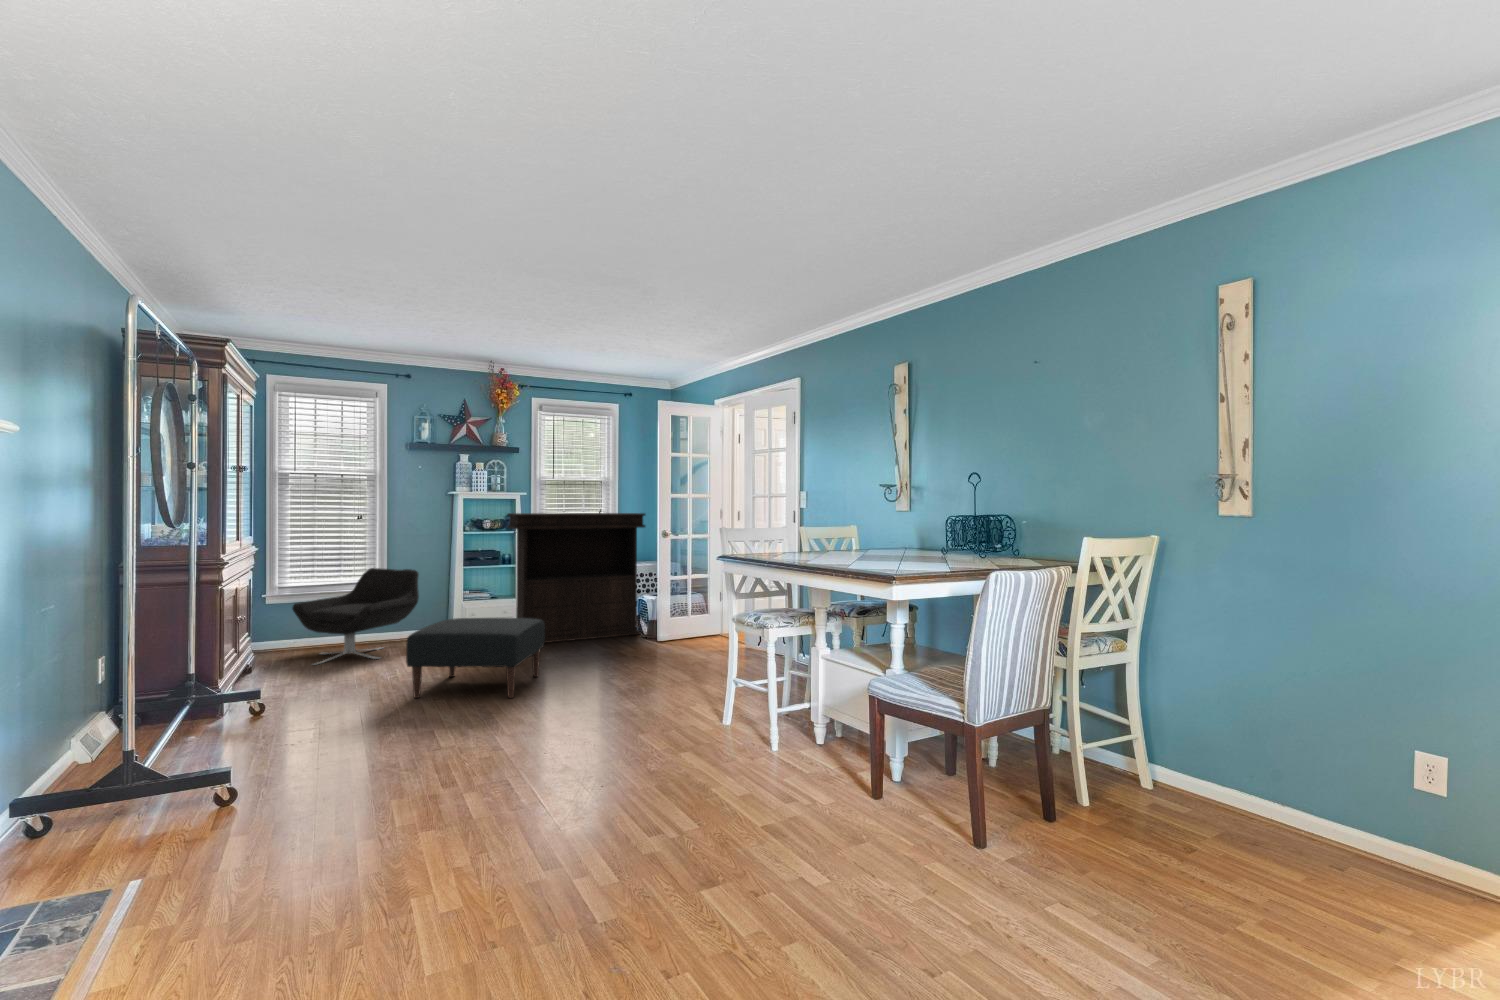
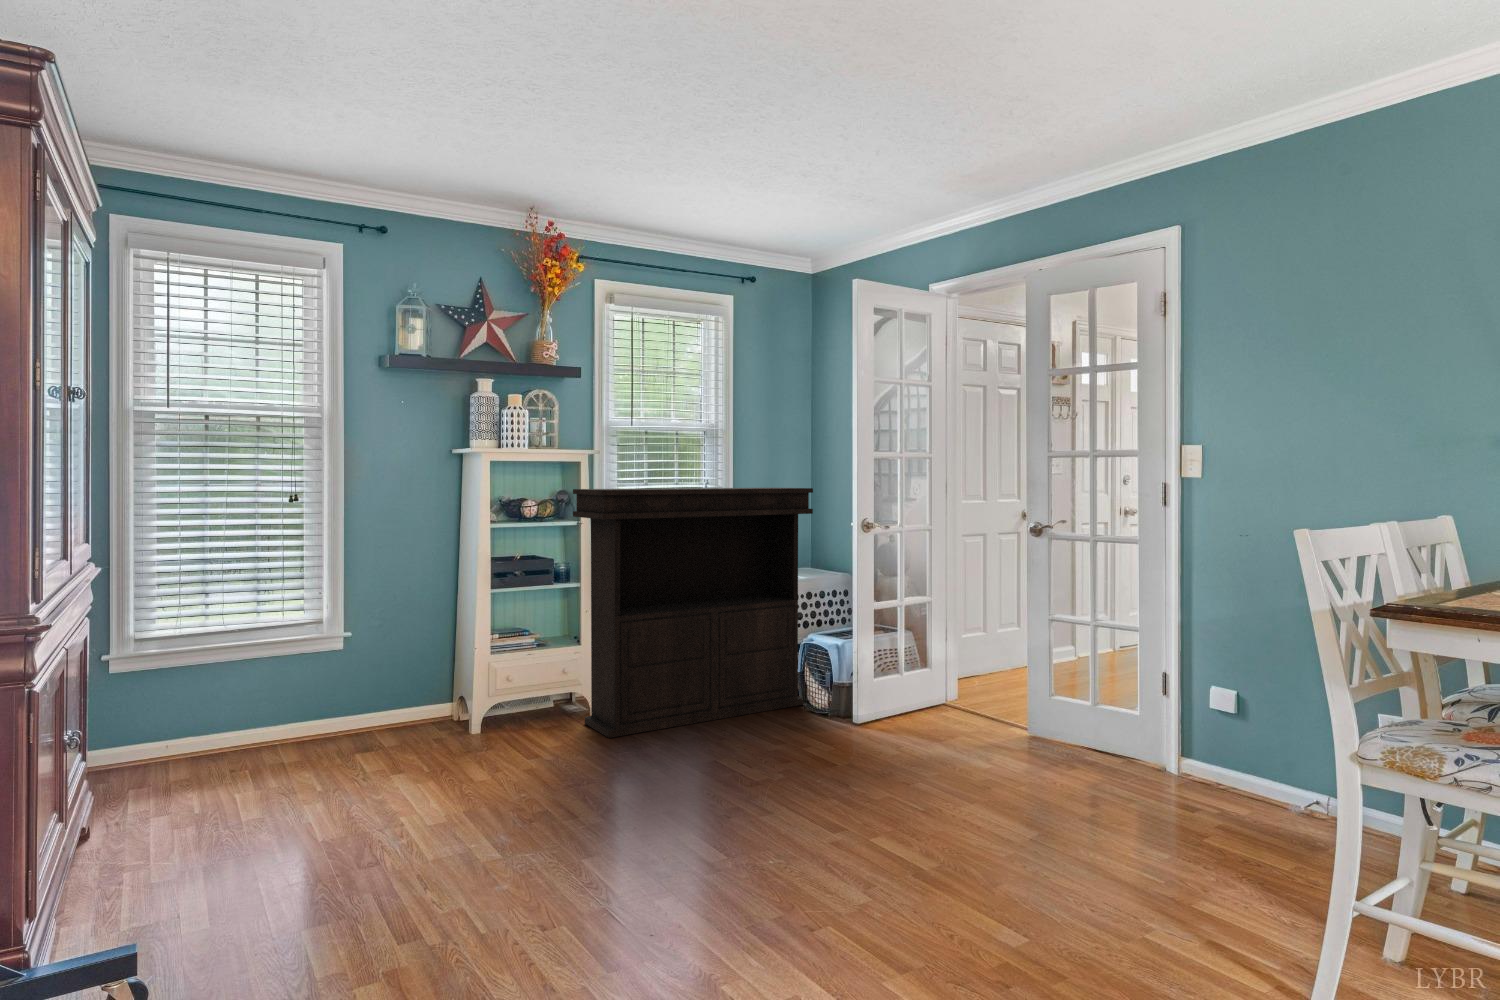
lounge chair: present [292,568,419,665] -> none [171,595,420,806]
ottoman: present [406,618,545,698] -> none [479,711,738,922]

